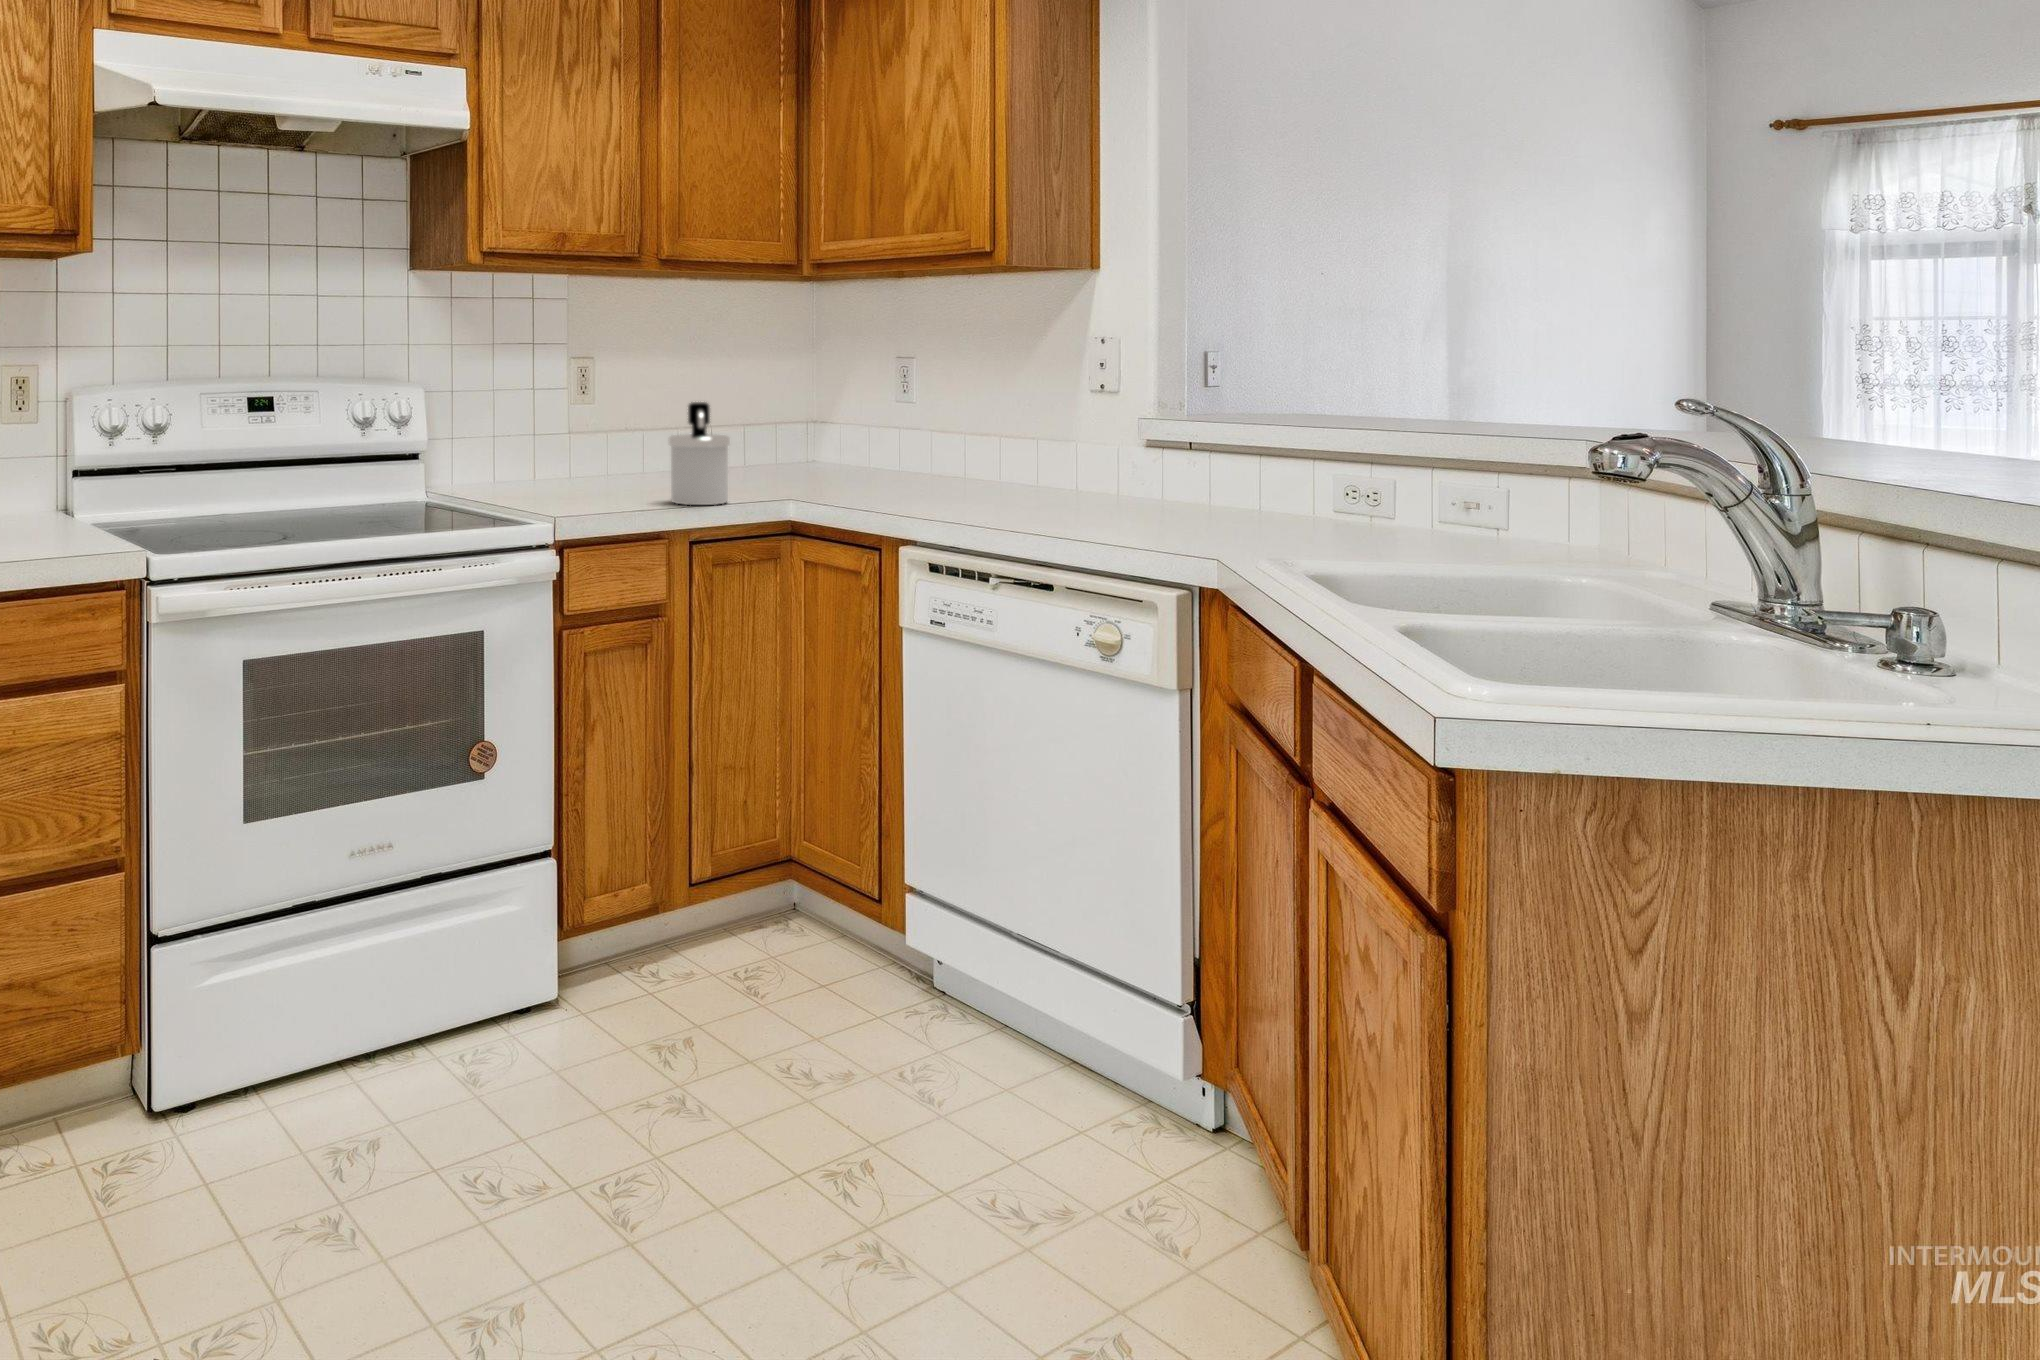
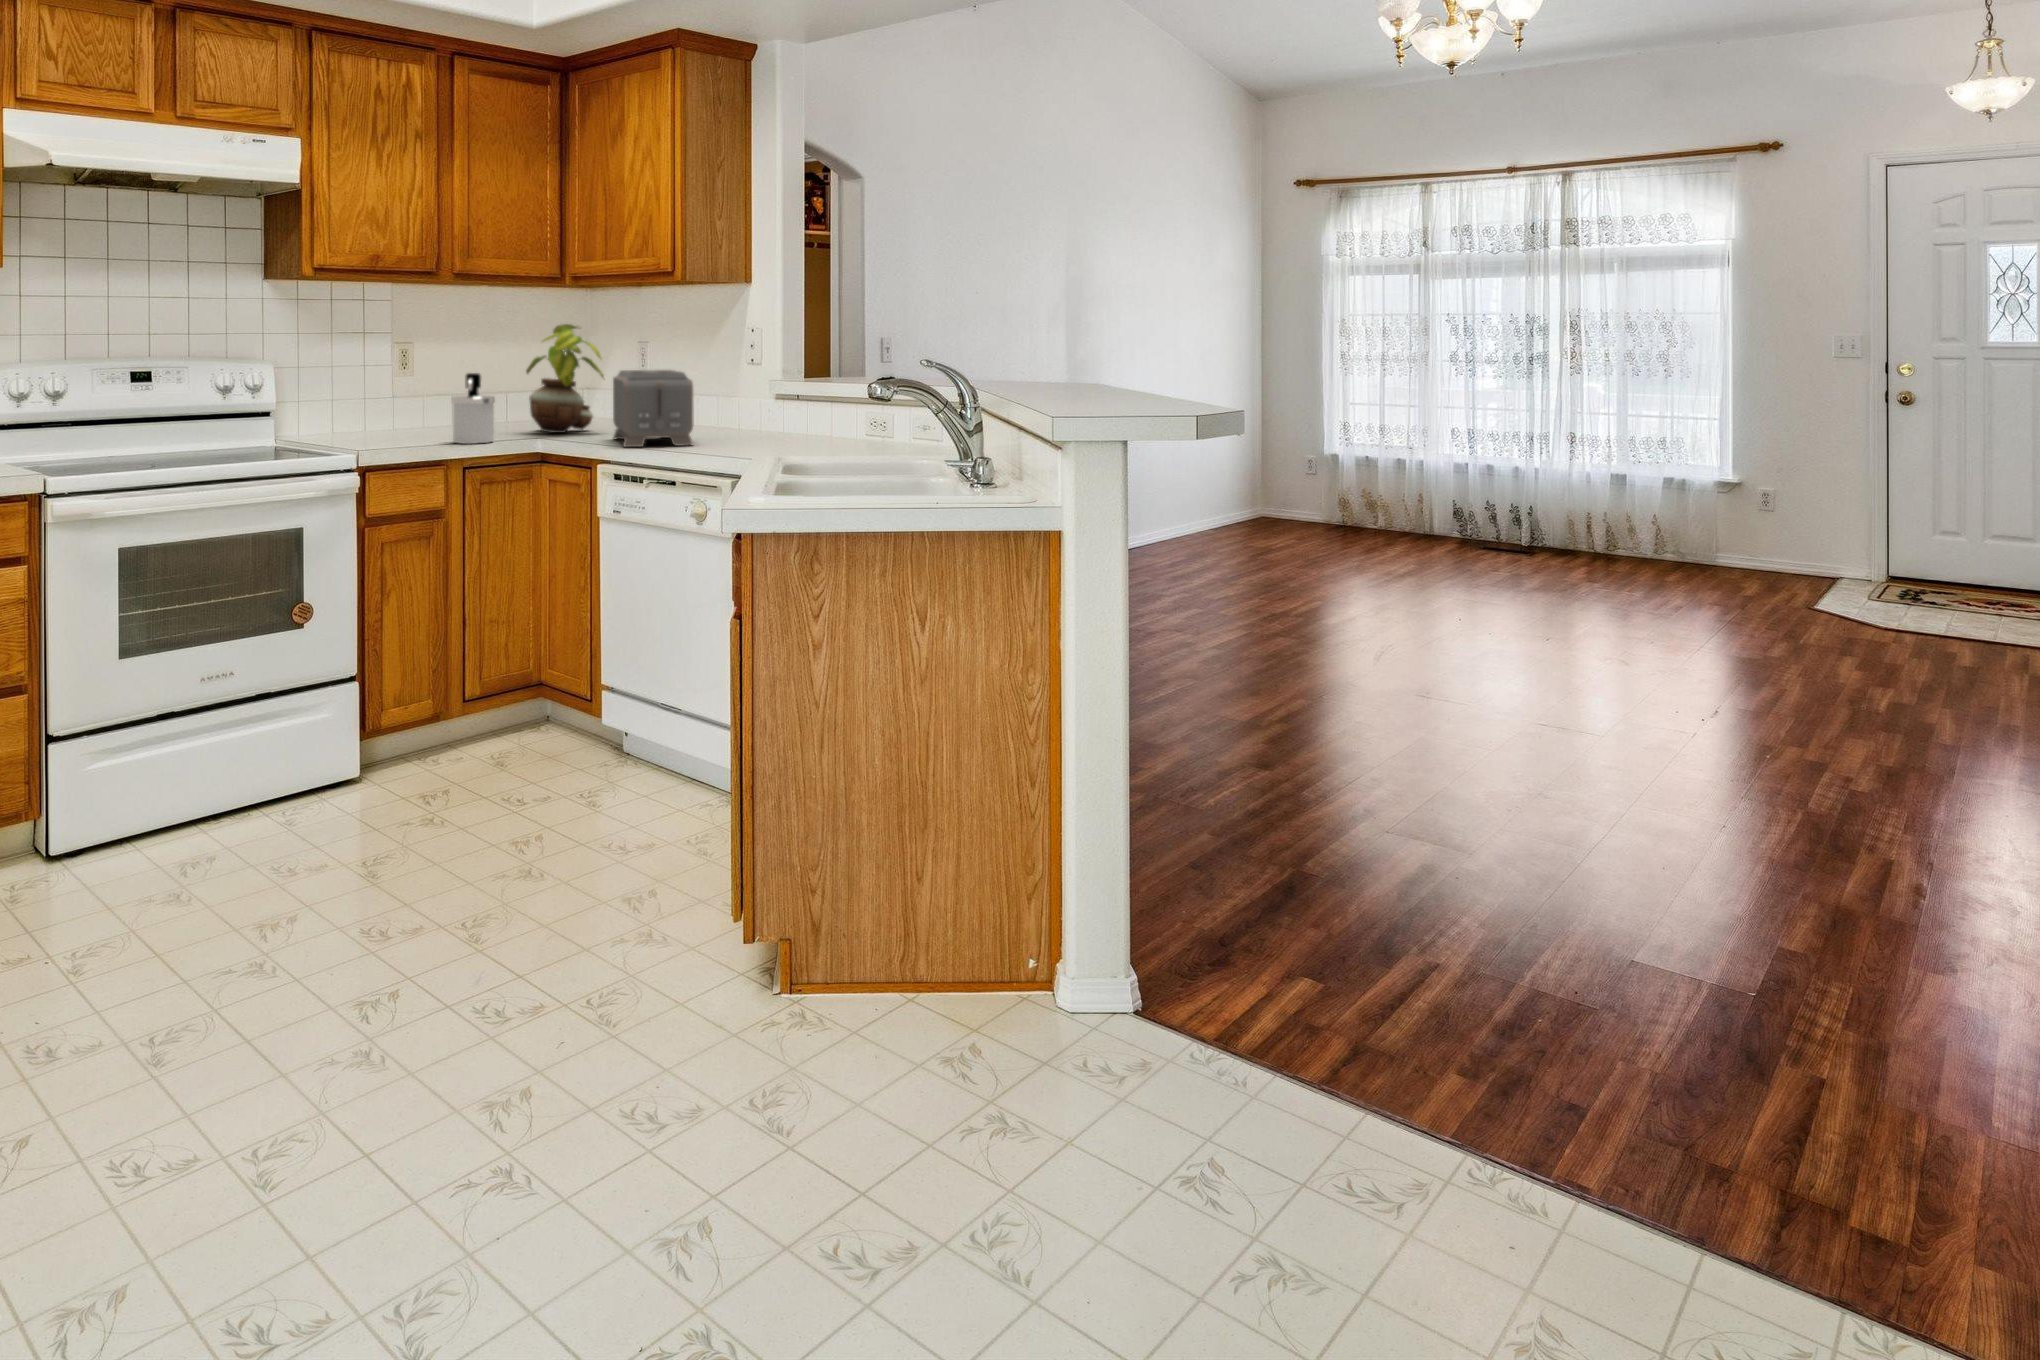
potted plant: none [755,331,873,488] -> present [526,324,603,433]
toaster: none [898,399,1049,519] -> present [613,370,694,447]

